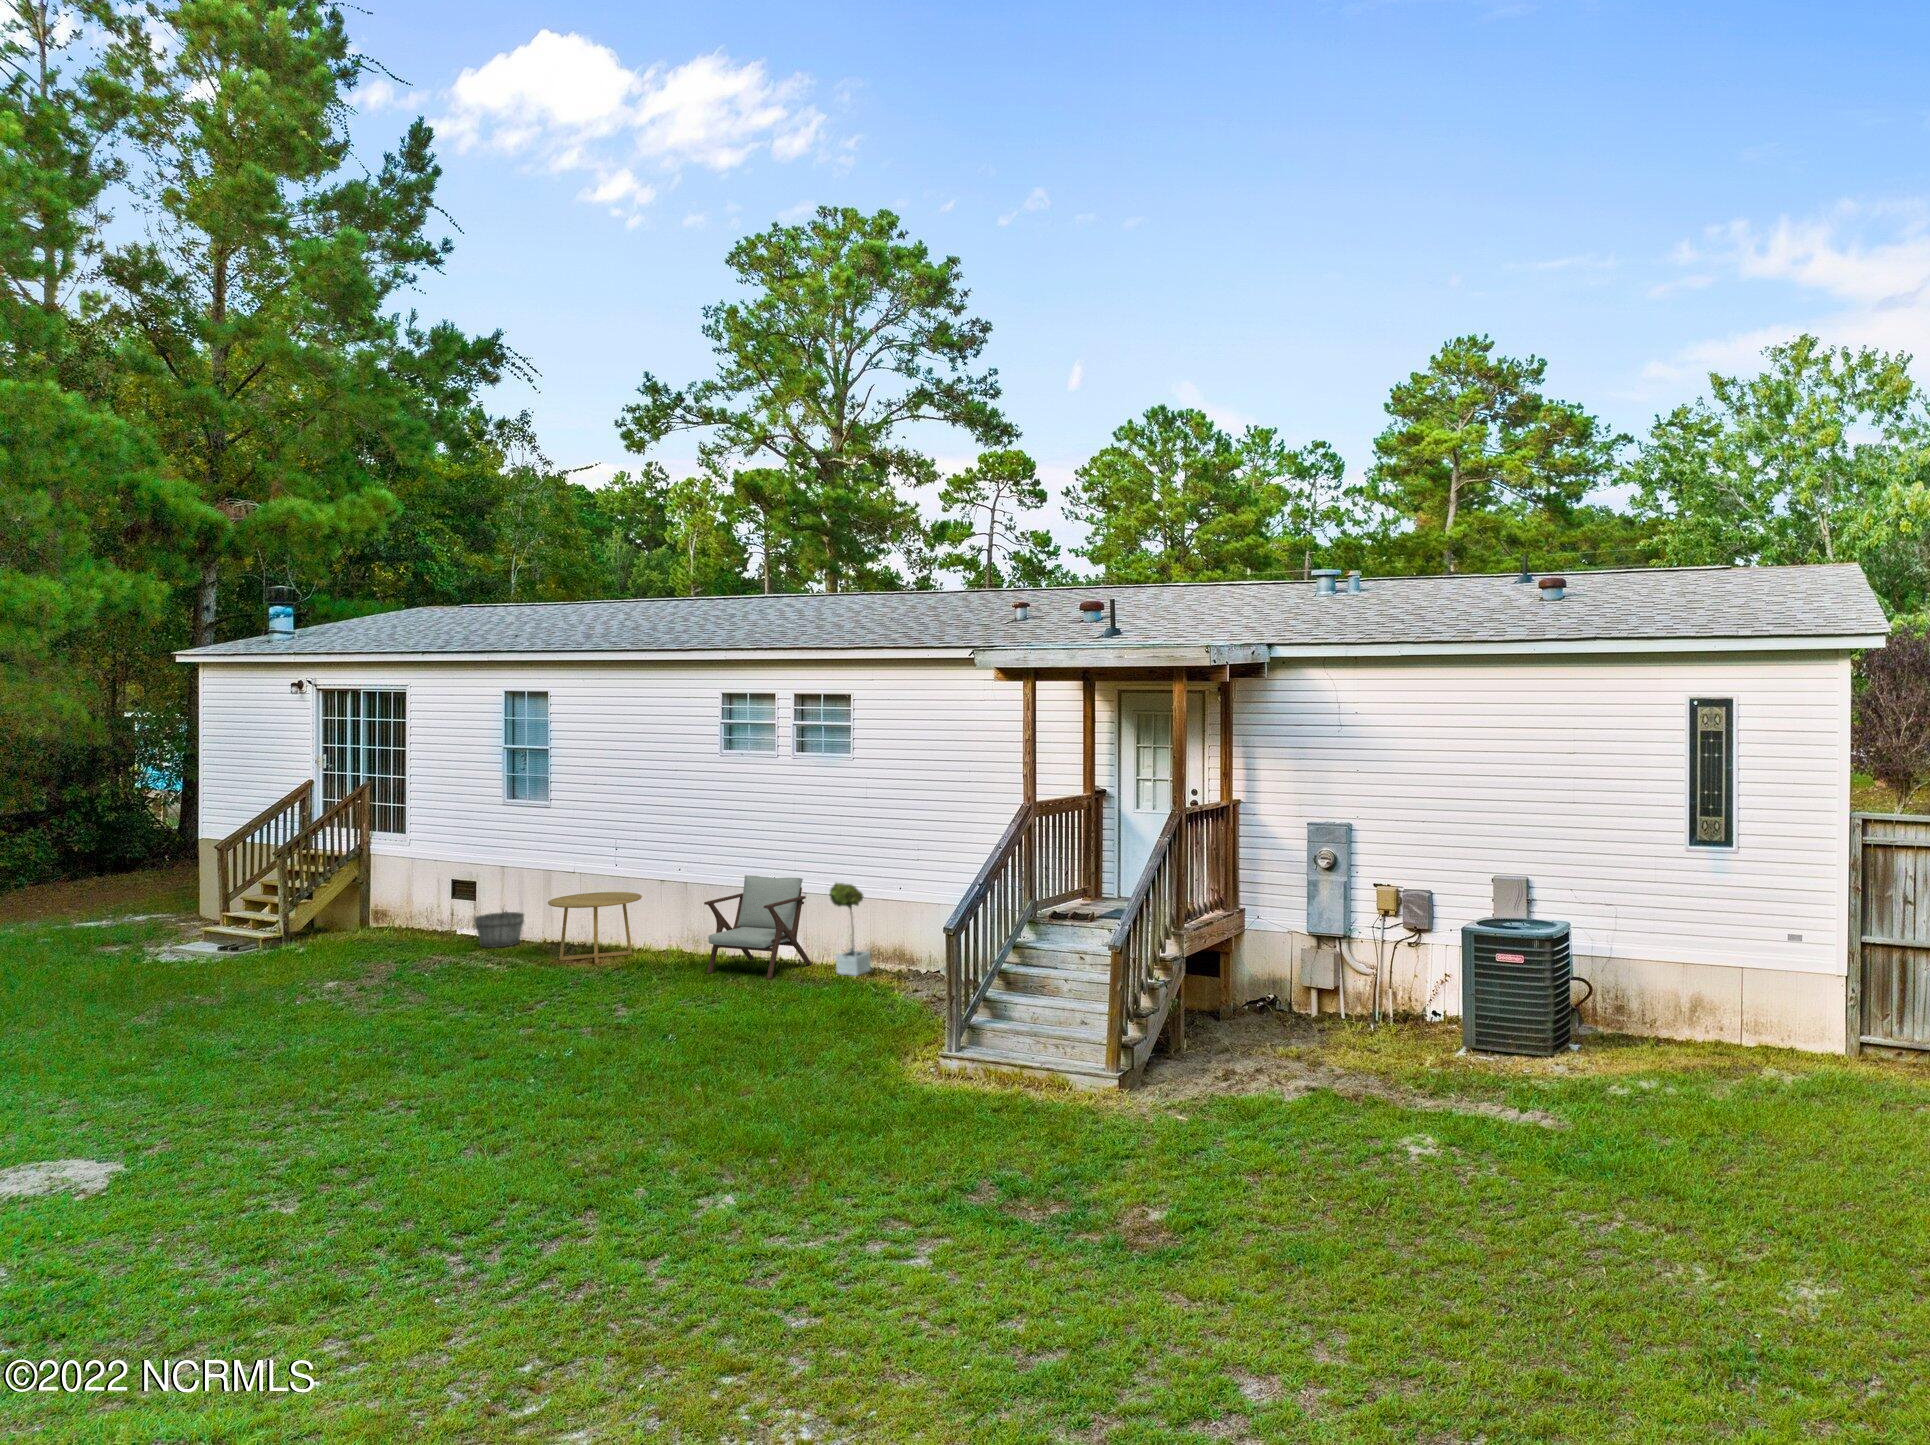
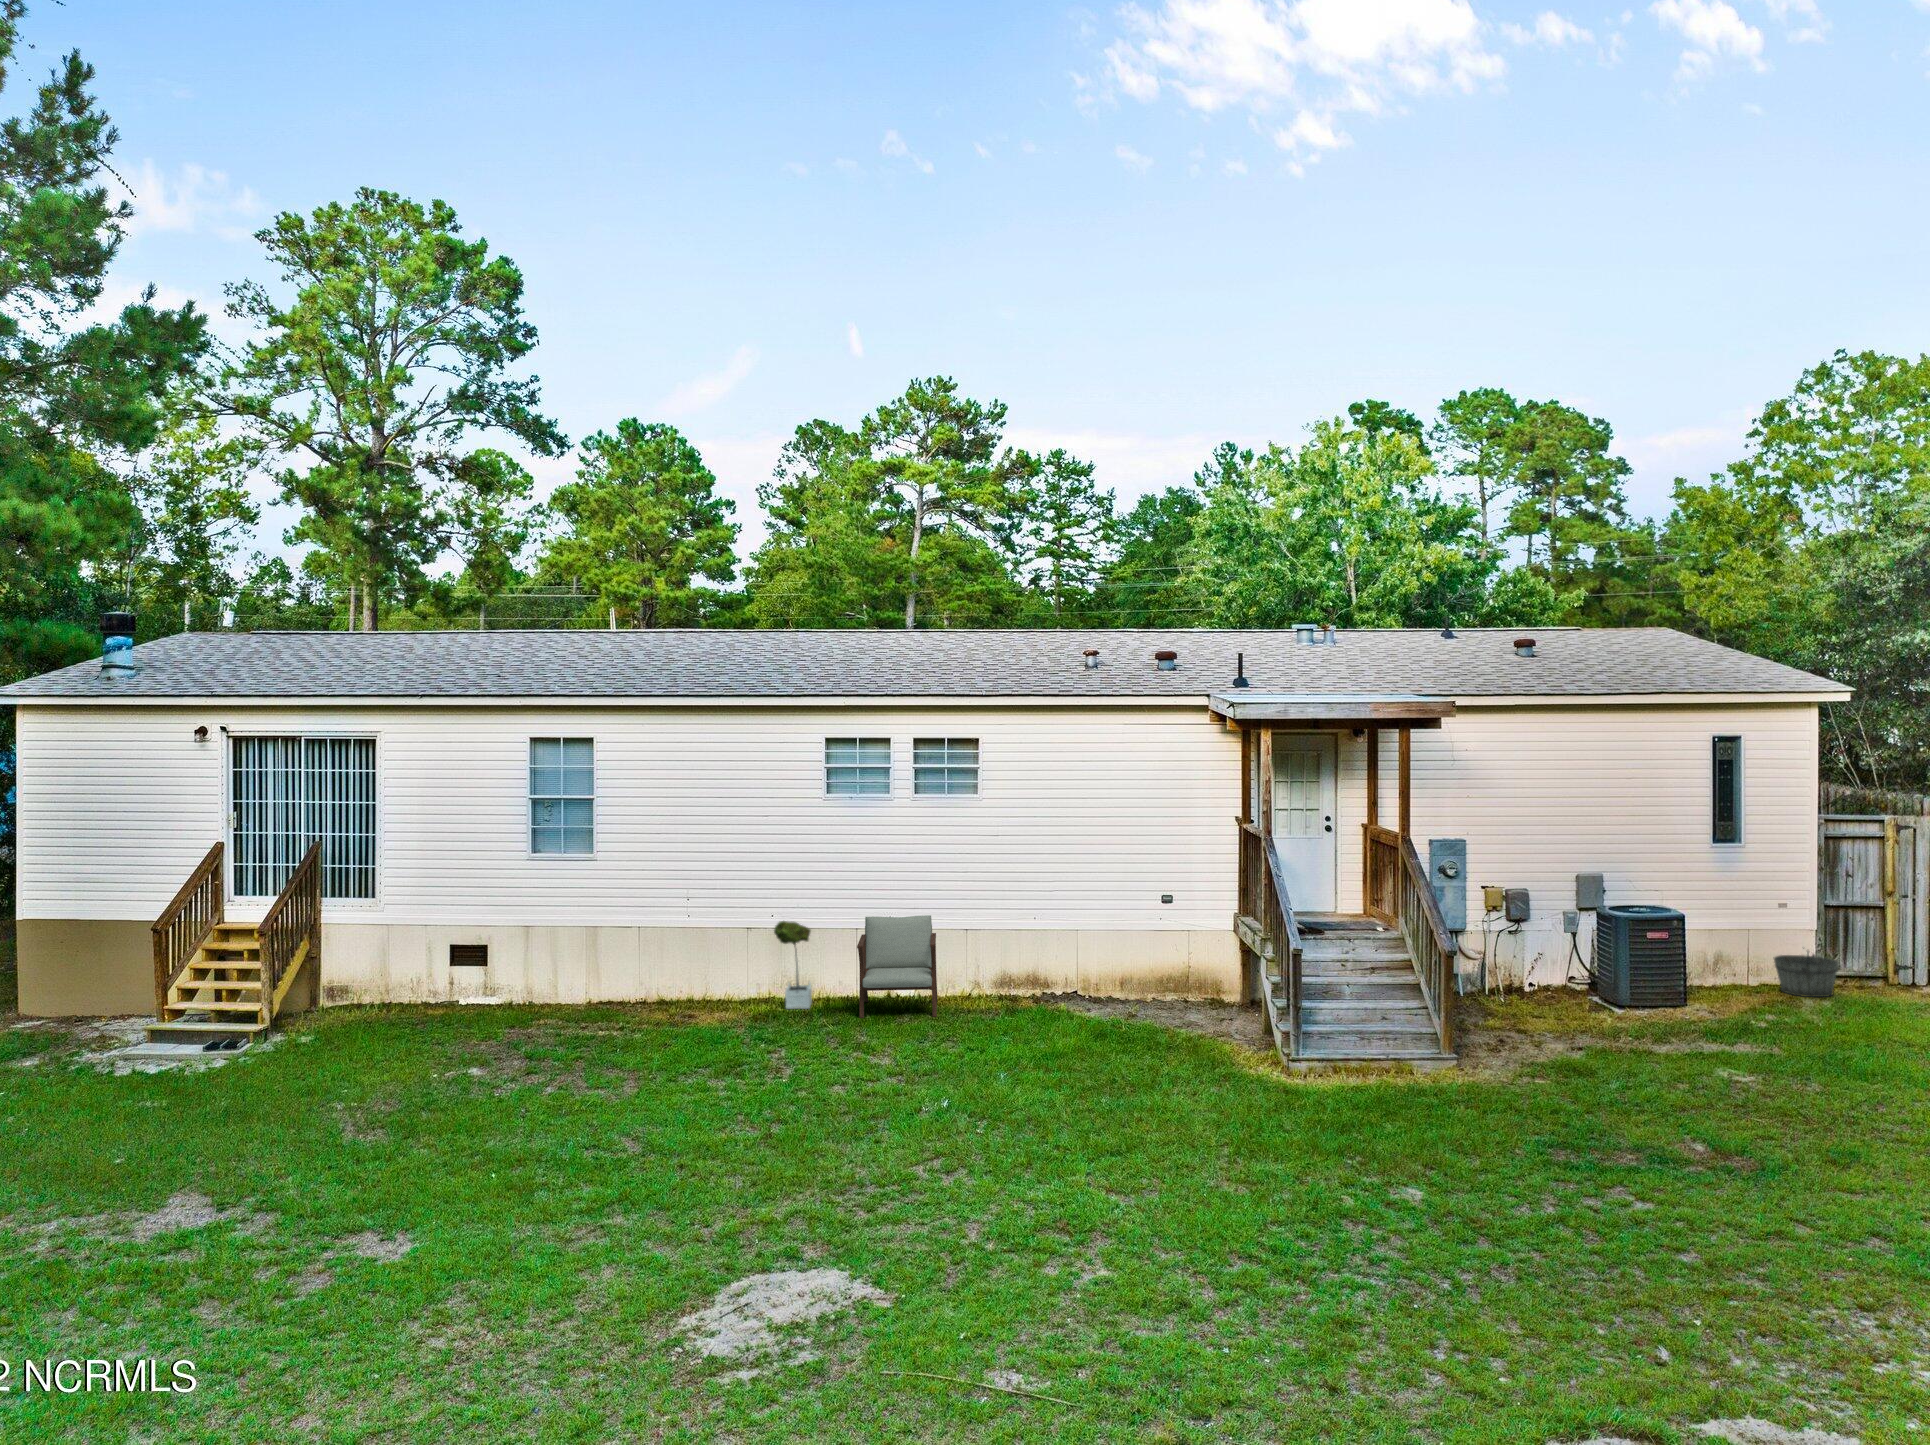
potted tree: present [830,883,871,976] -> present [774,921,812,1009]
round table: present [548,892,642,964] -> none [646,944,742,1022]
wooden bucket: present [475,911,524,948] -> present [1774,951,1838,997]

